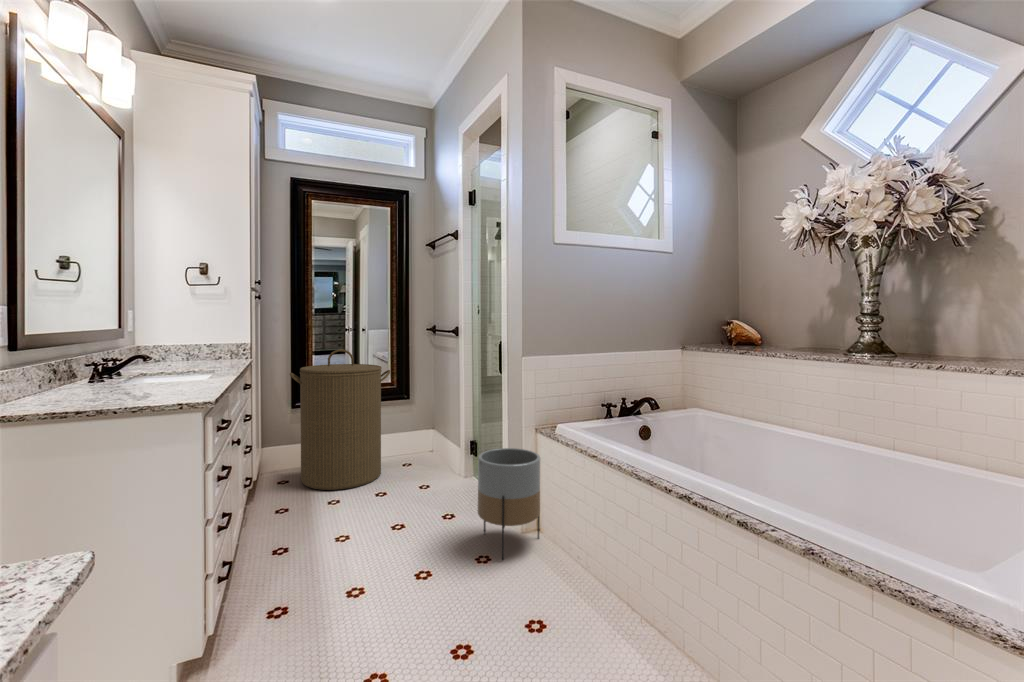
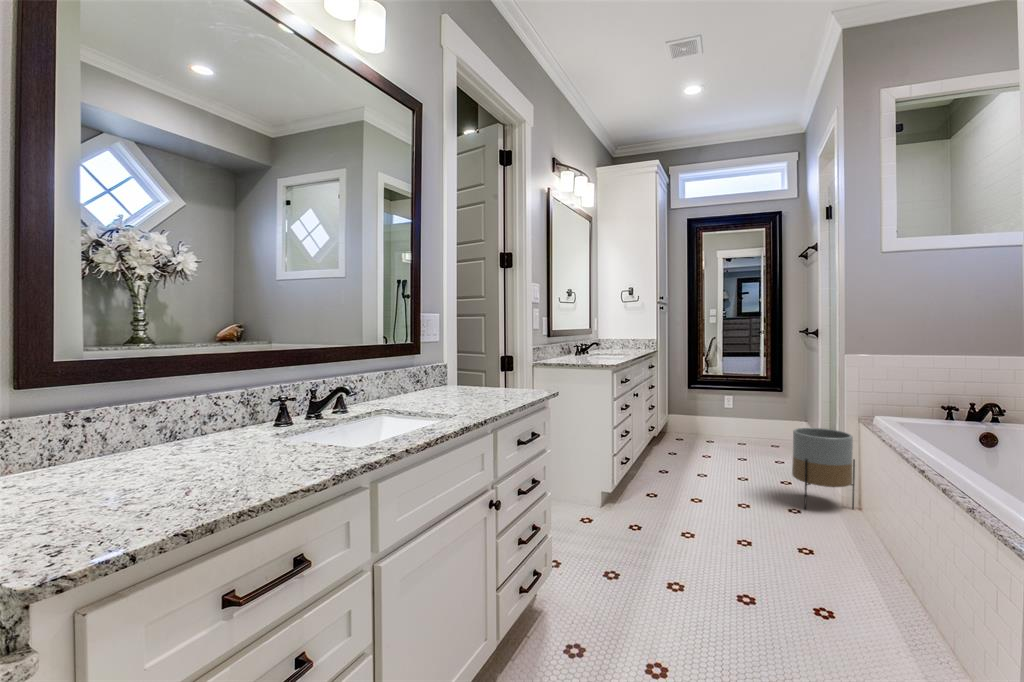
laundry hamper: present [290,349,391,490] -> none [682,345,760,451]

